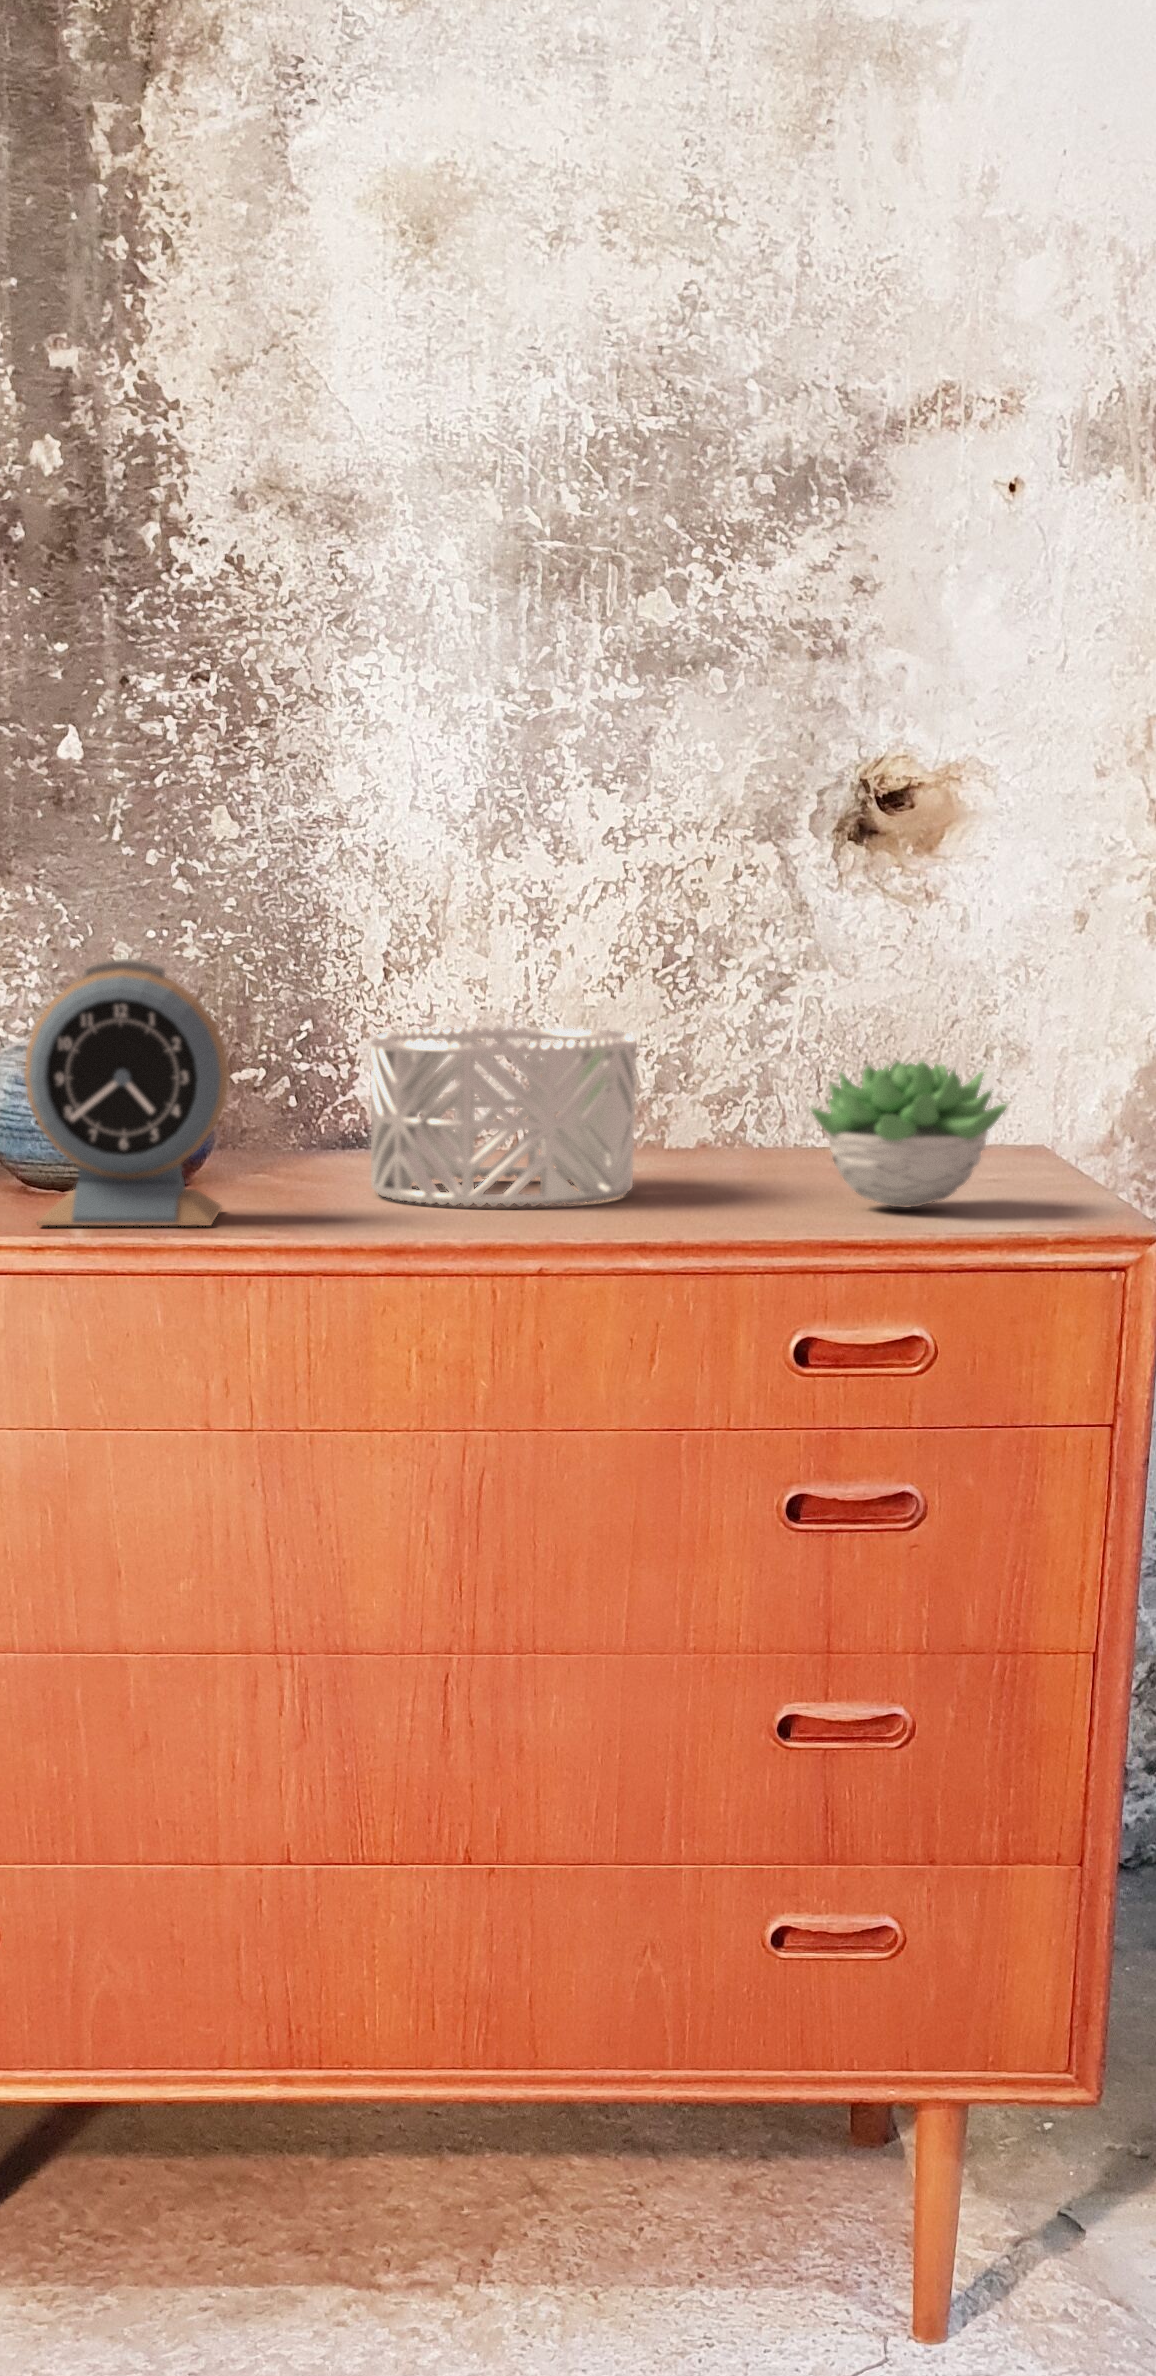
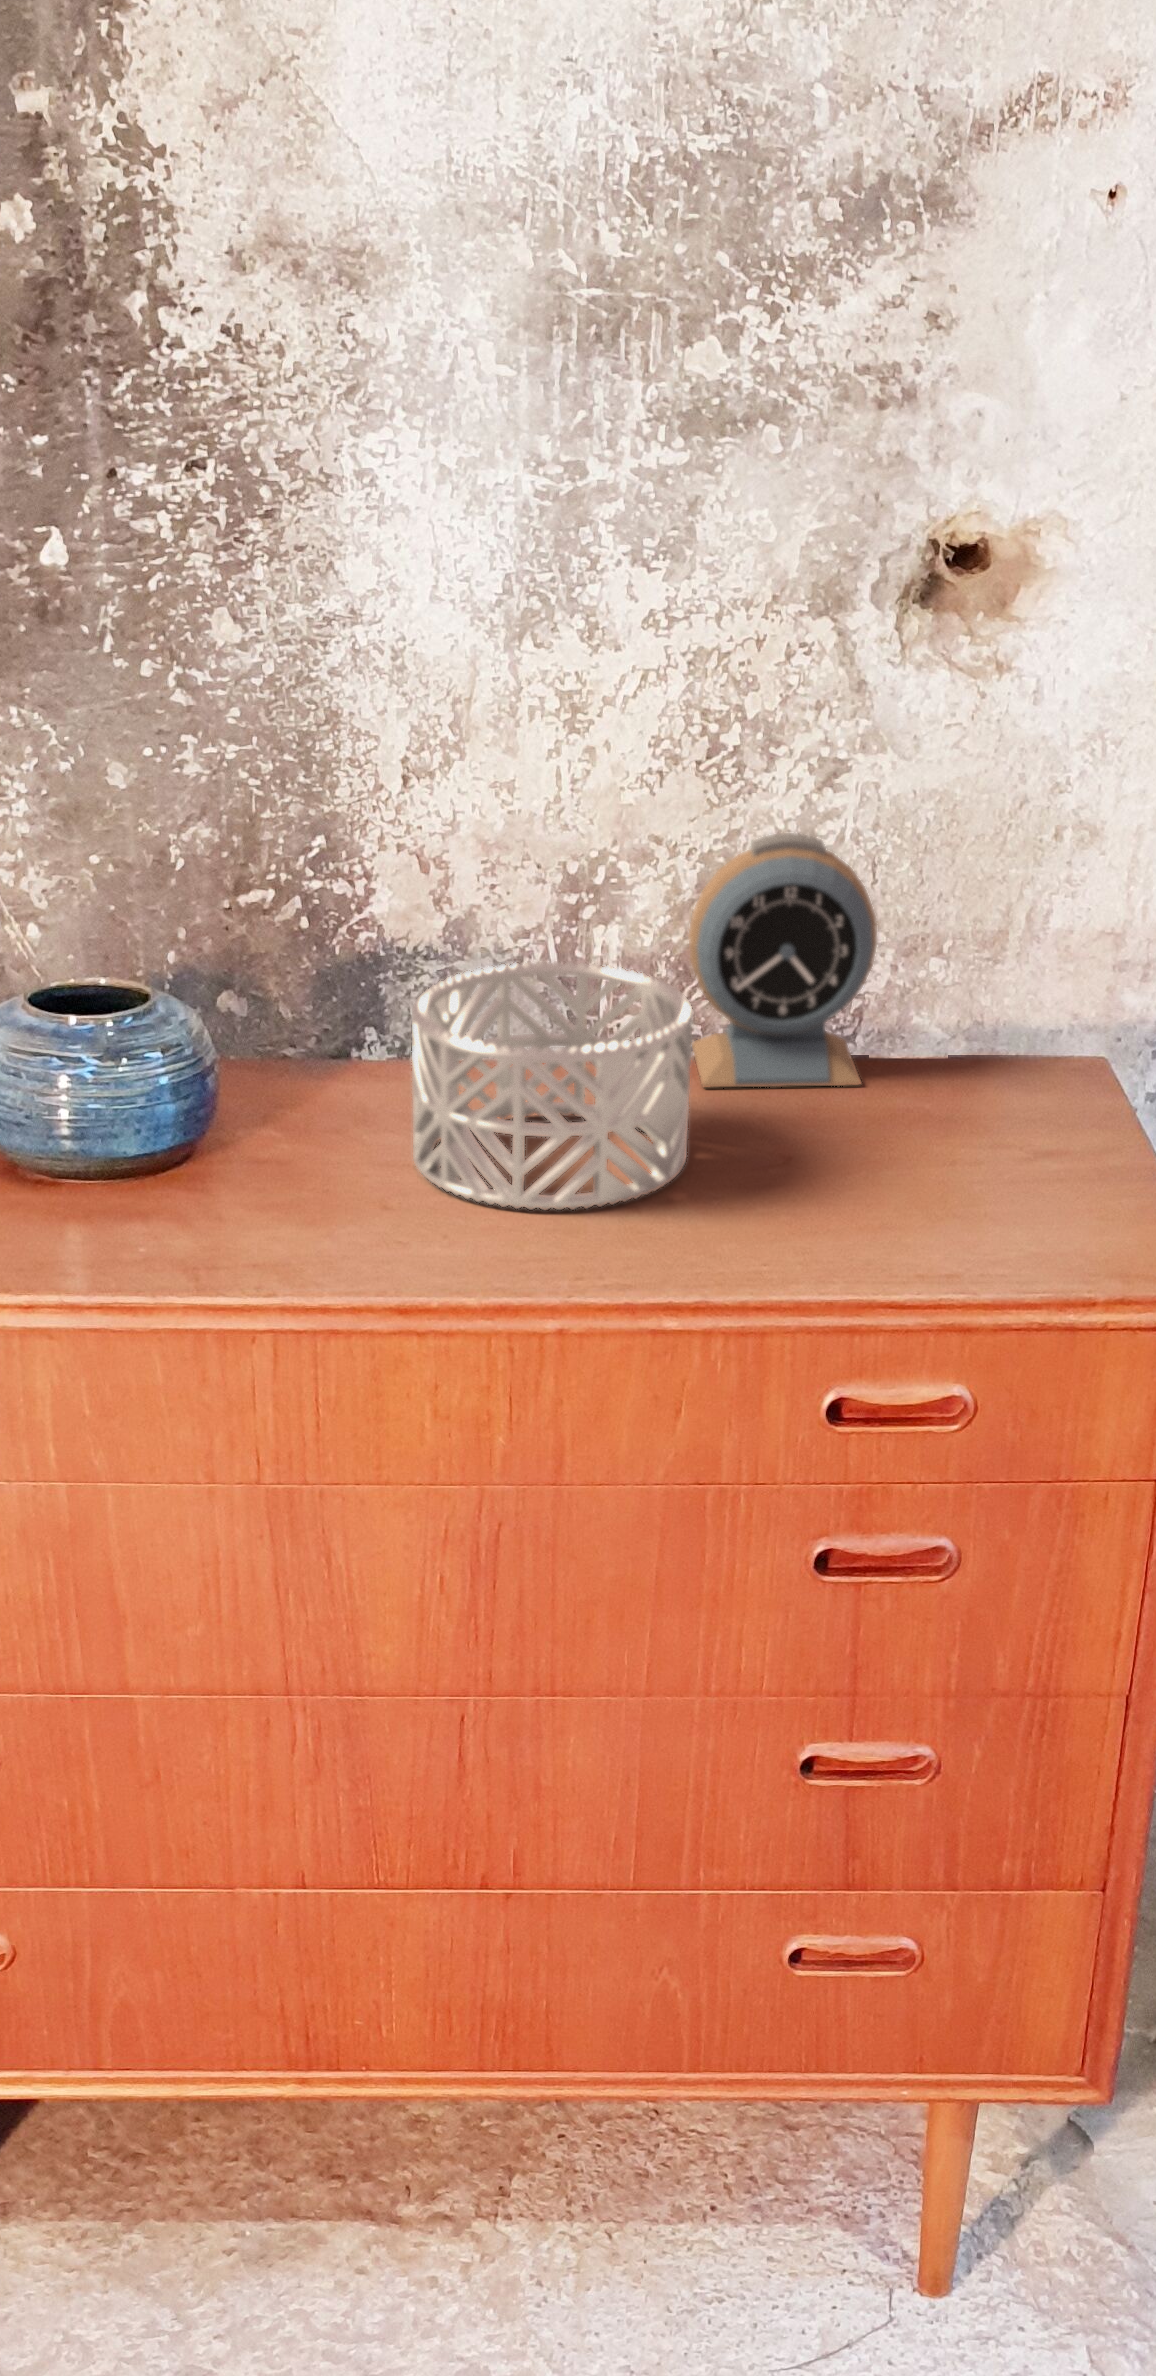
alarm clock: present [24,959,229,1226] -> present [689,833,877,1088]
succulent plant: present [811,1061,1007,1207] -> none [873,1053,1081,1216]

